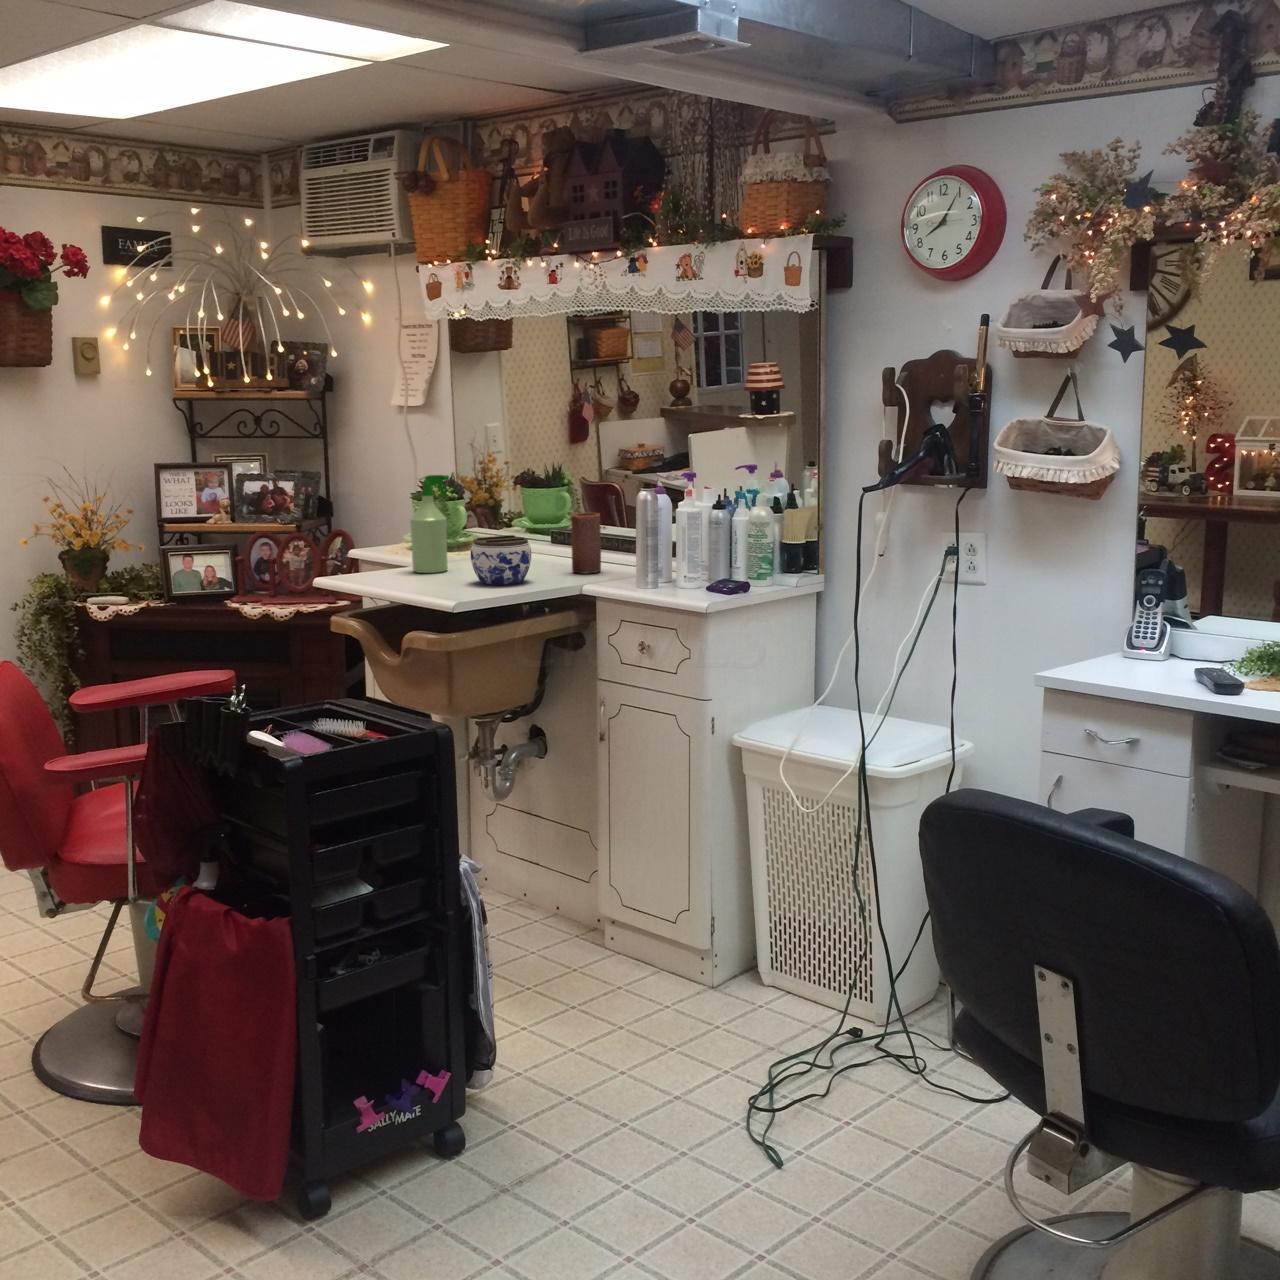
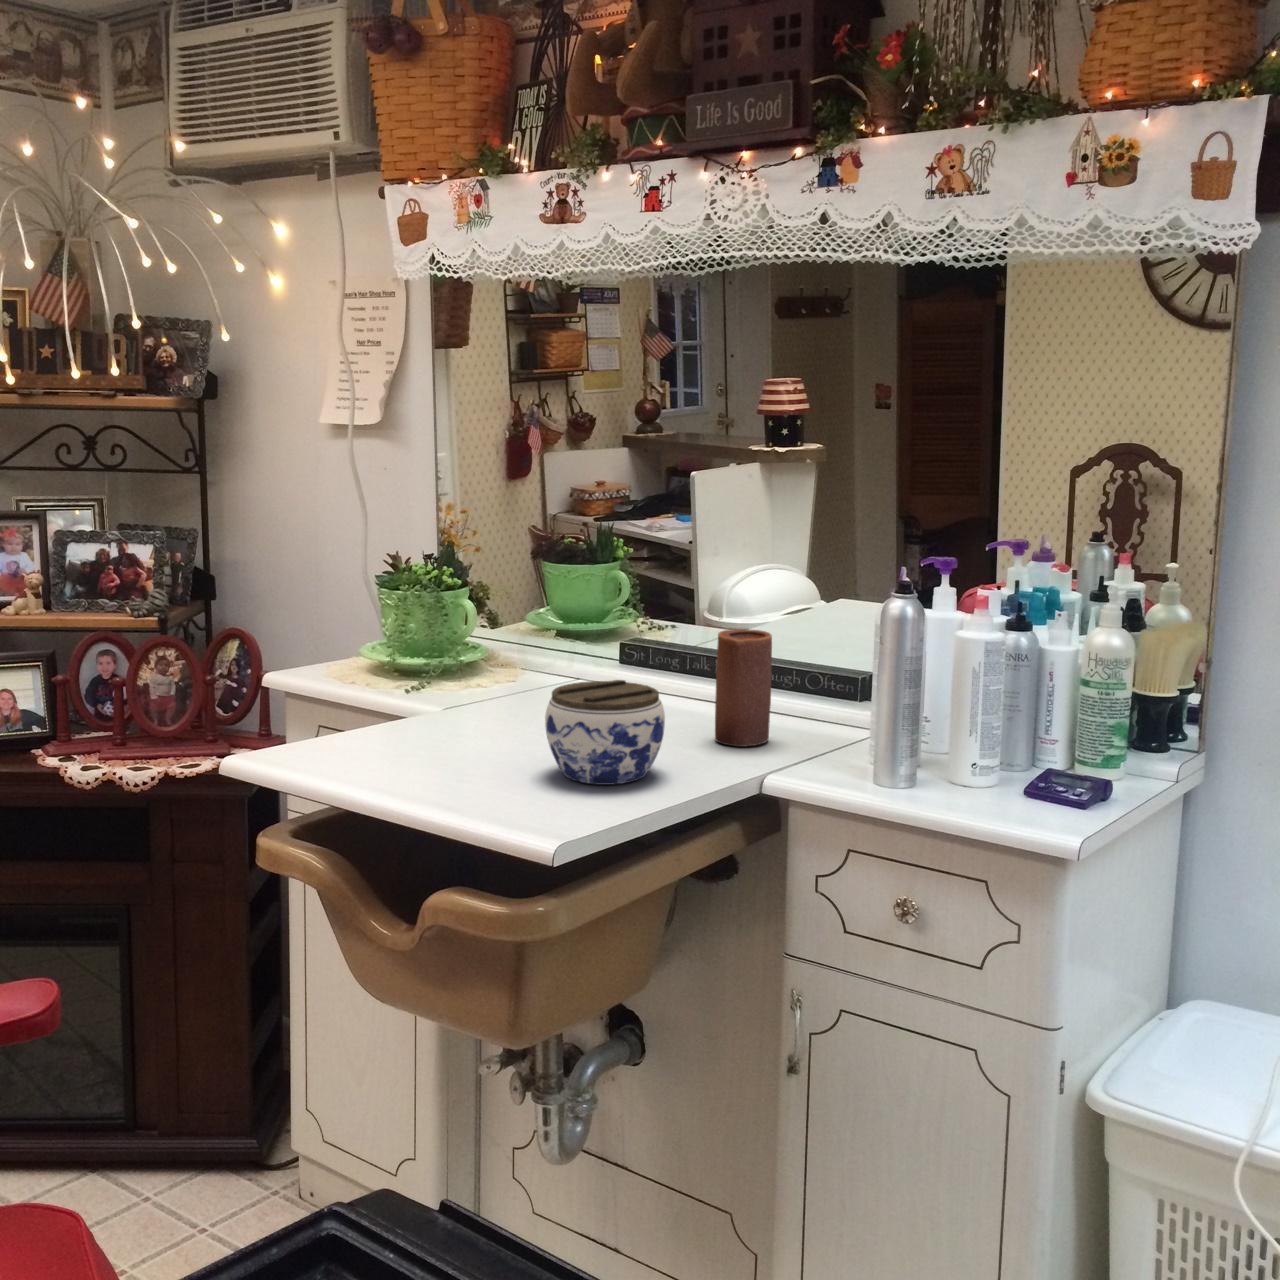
spray bottle: present [410,475,449,573] -> none [403,556,477,744]

